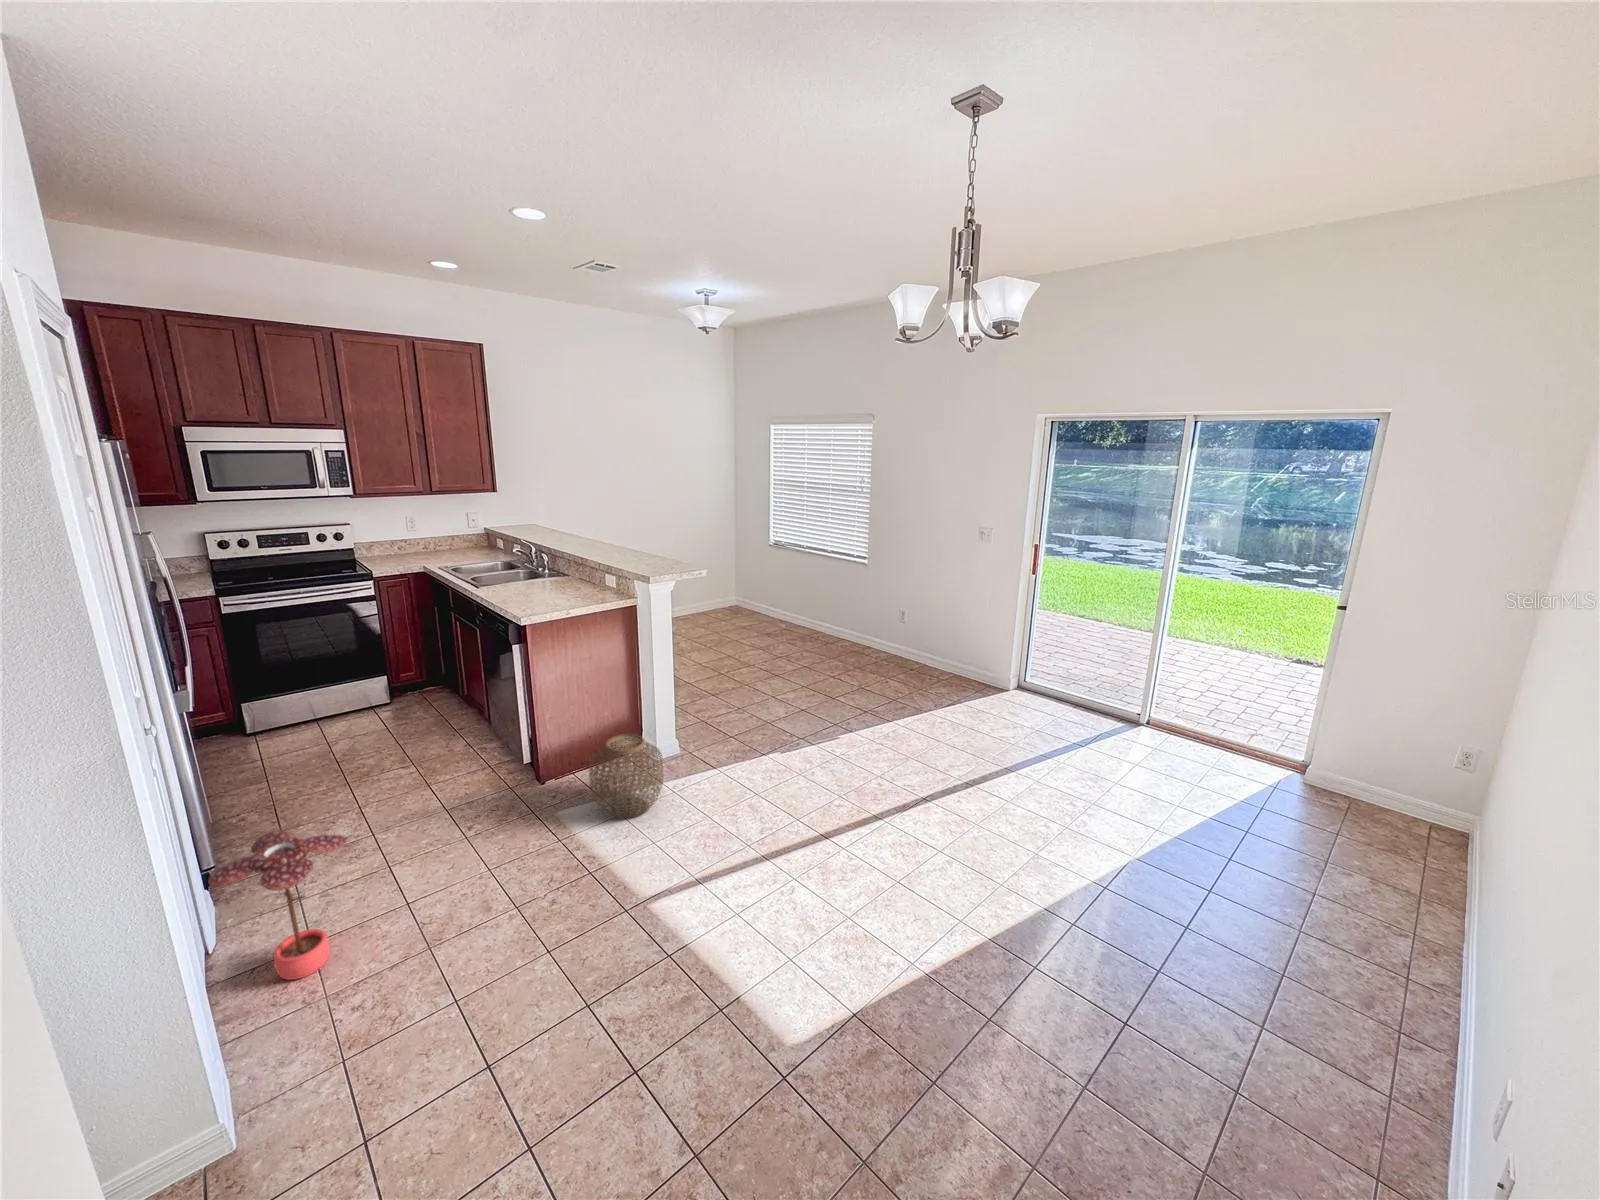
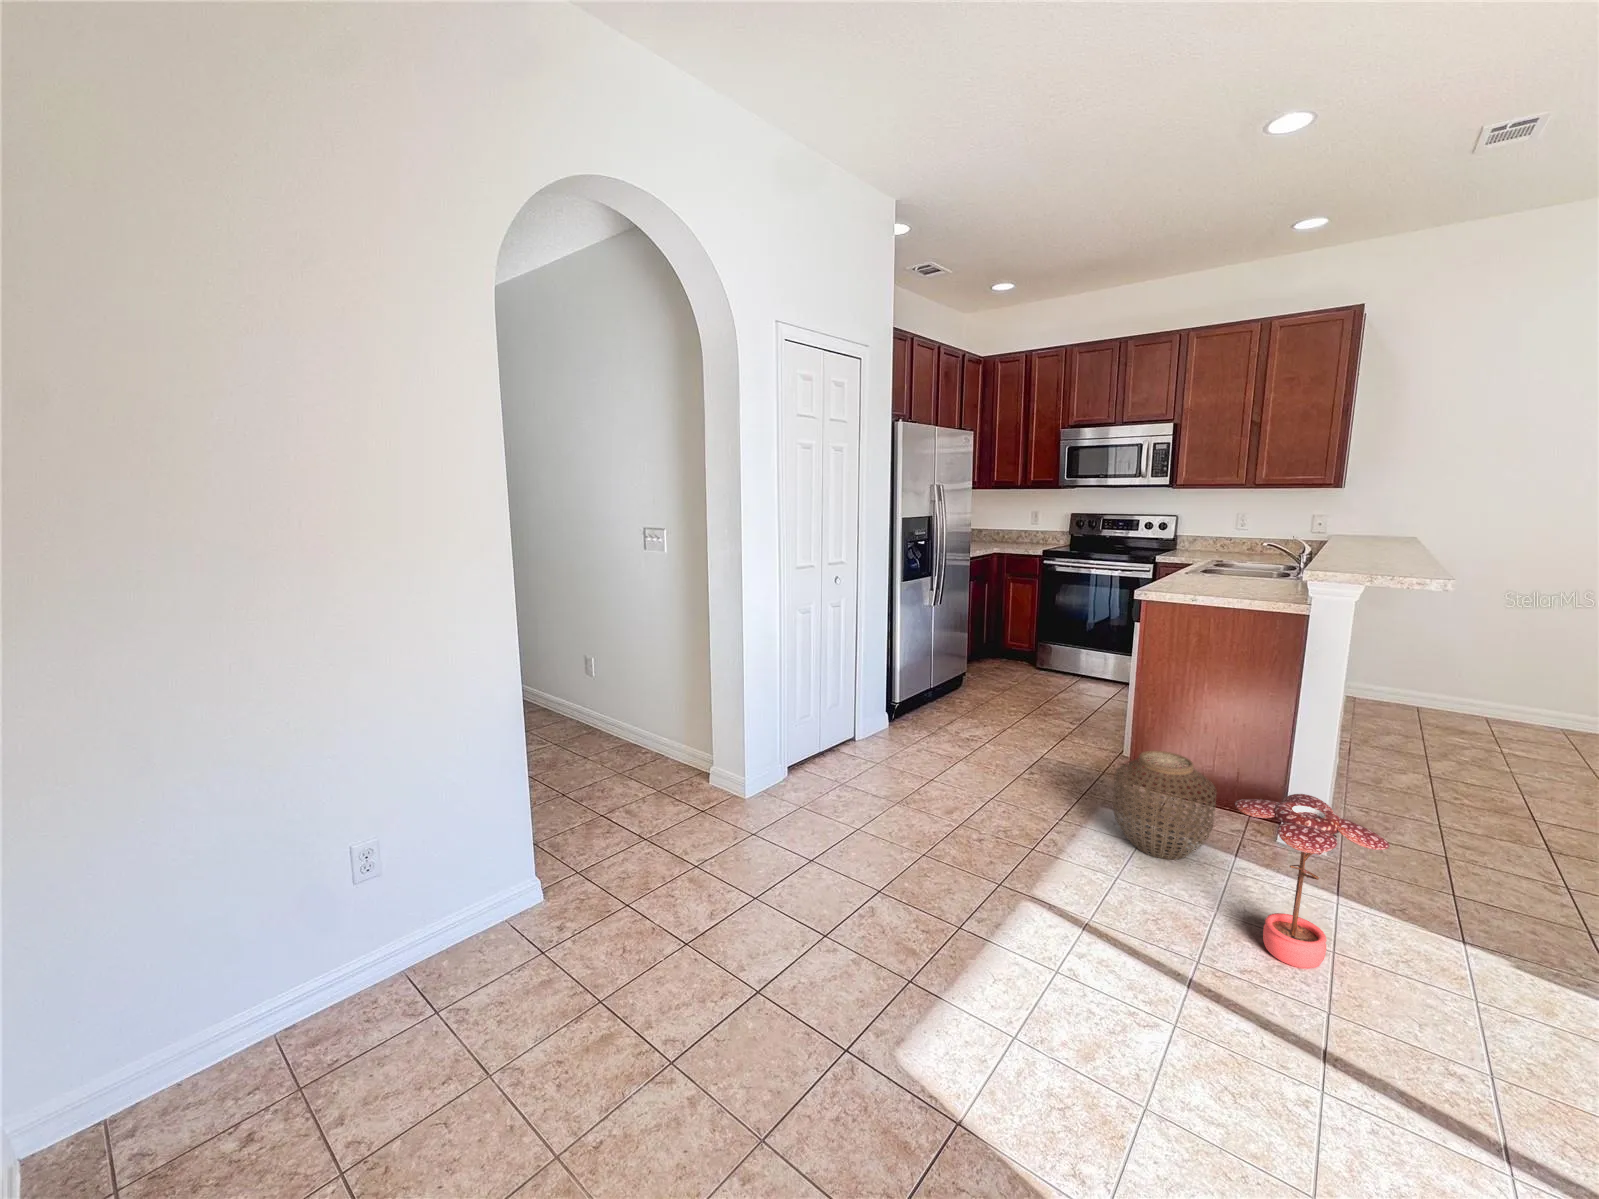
potted plant: present [208,830,347,980] -> present [1235,794,1390,969]

